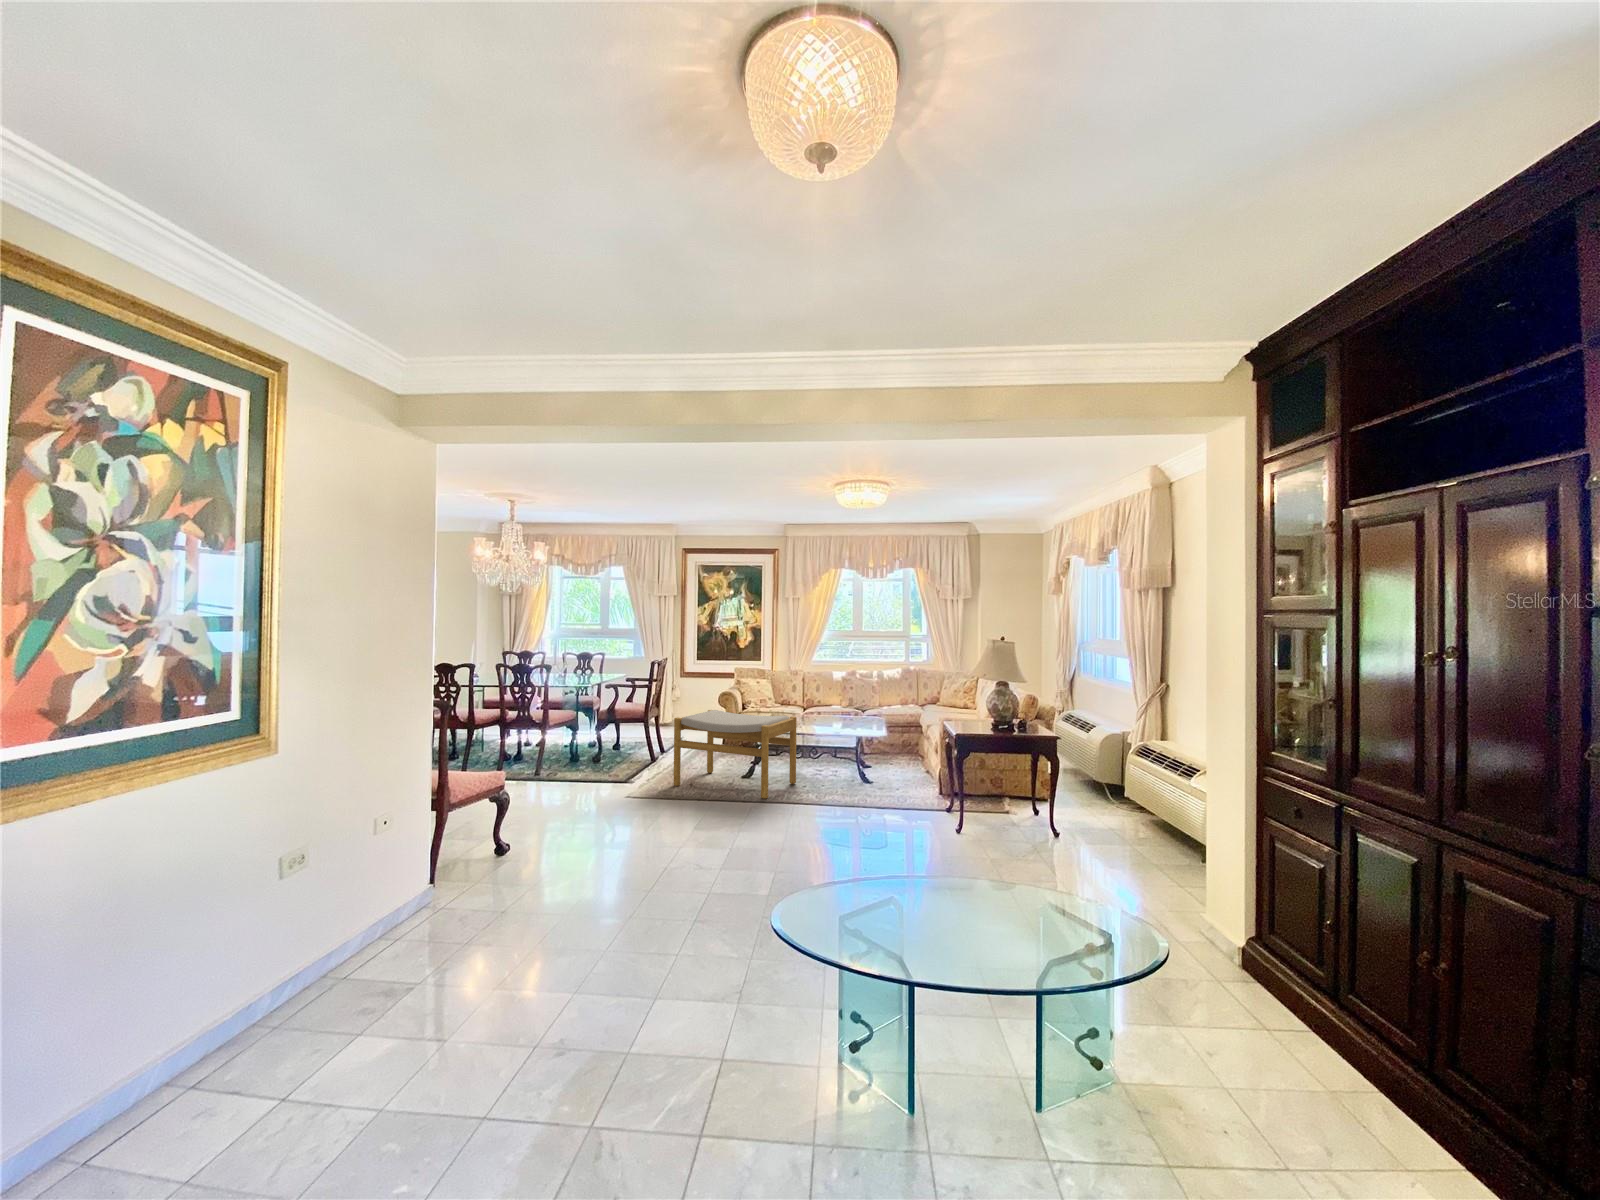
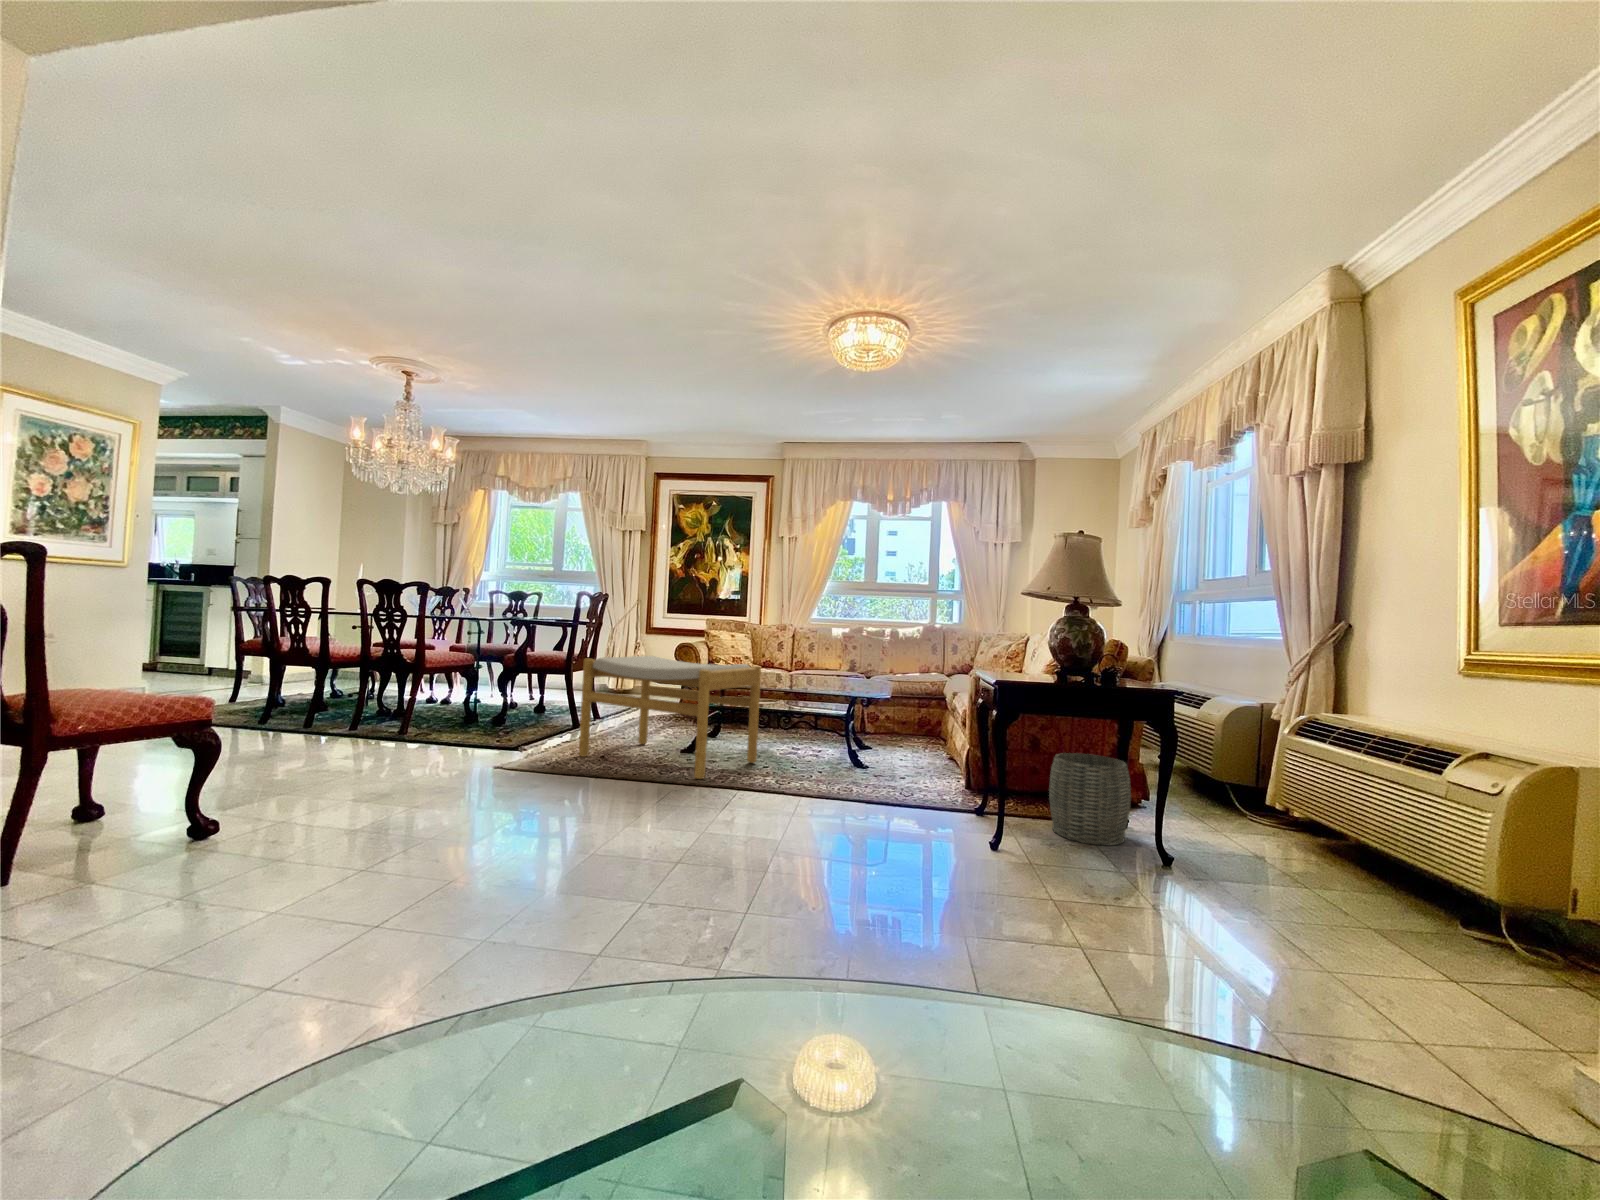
woven basket: none [991,772,1038,829] -> present [1049,753,1131,845]

